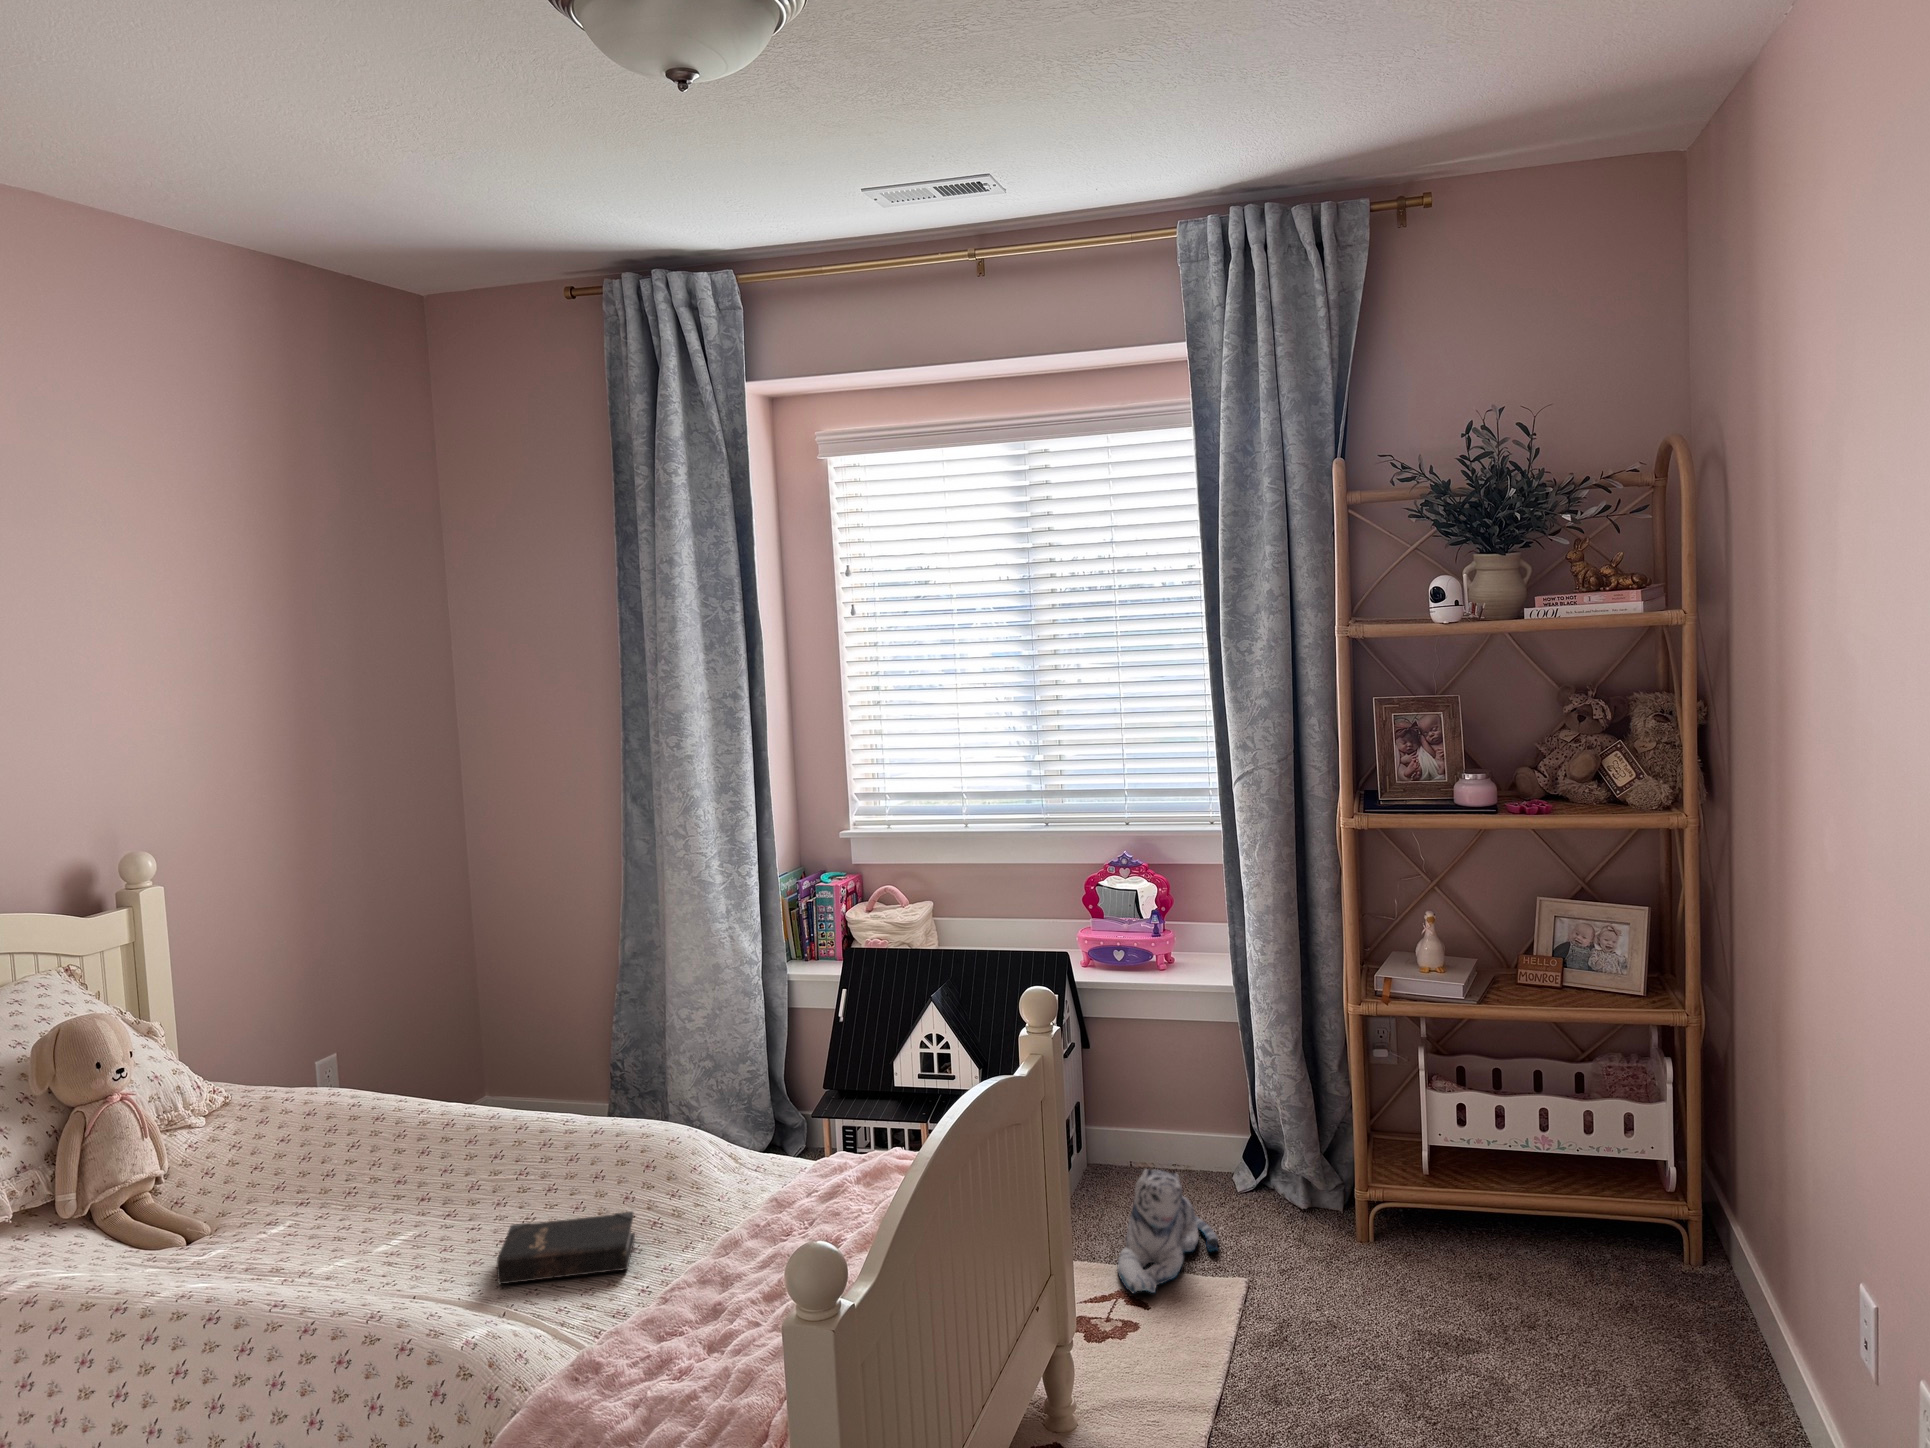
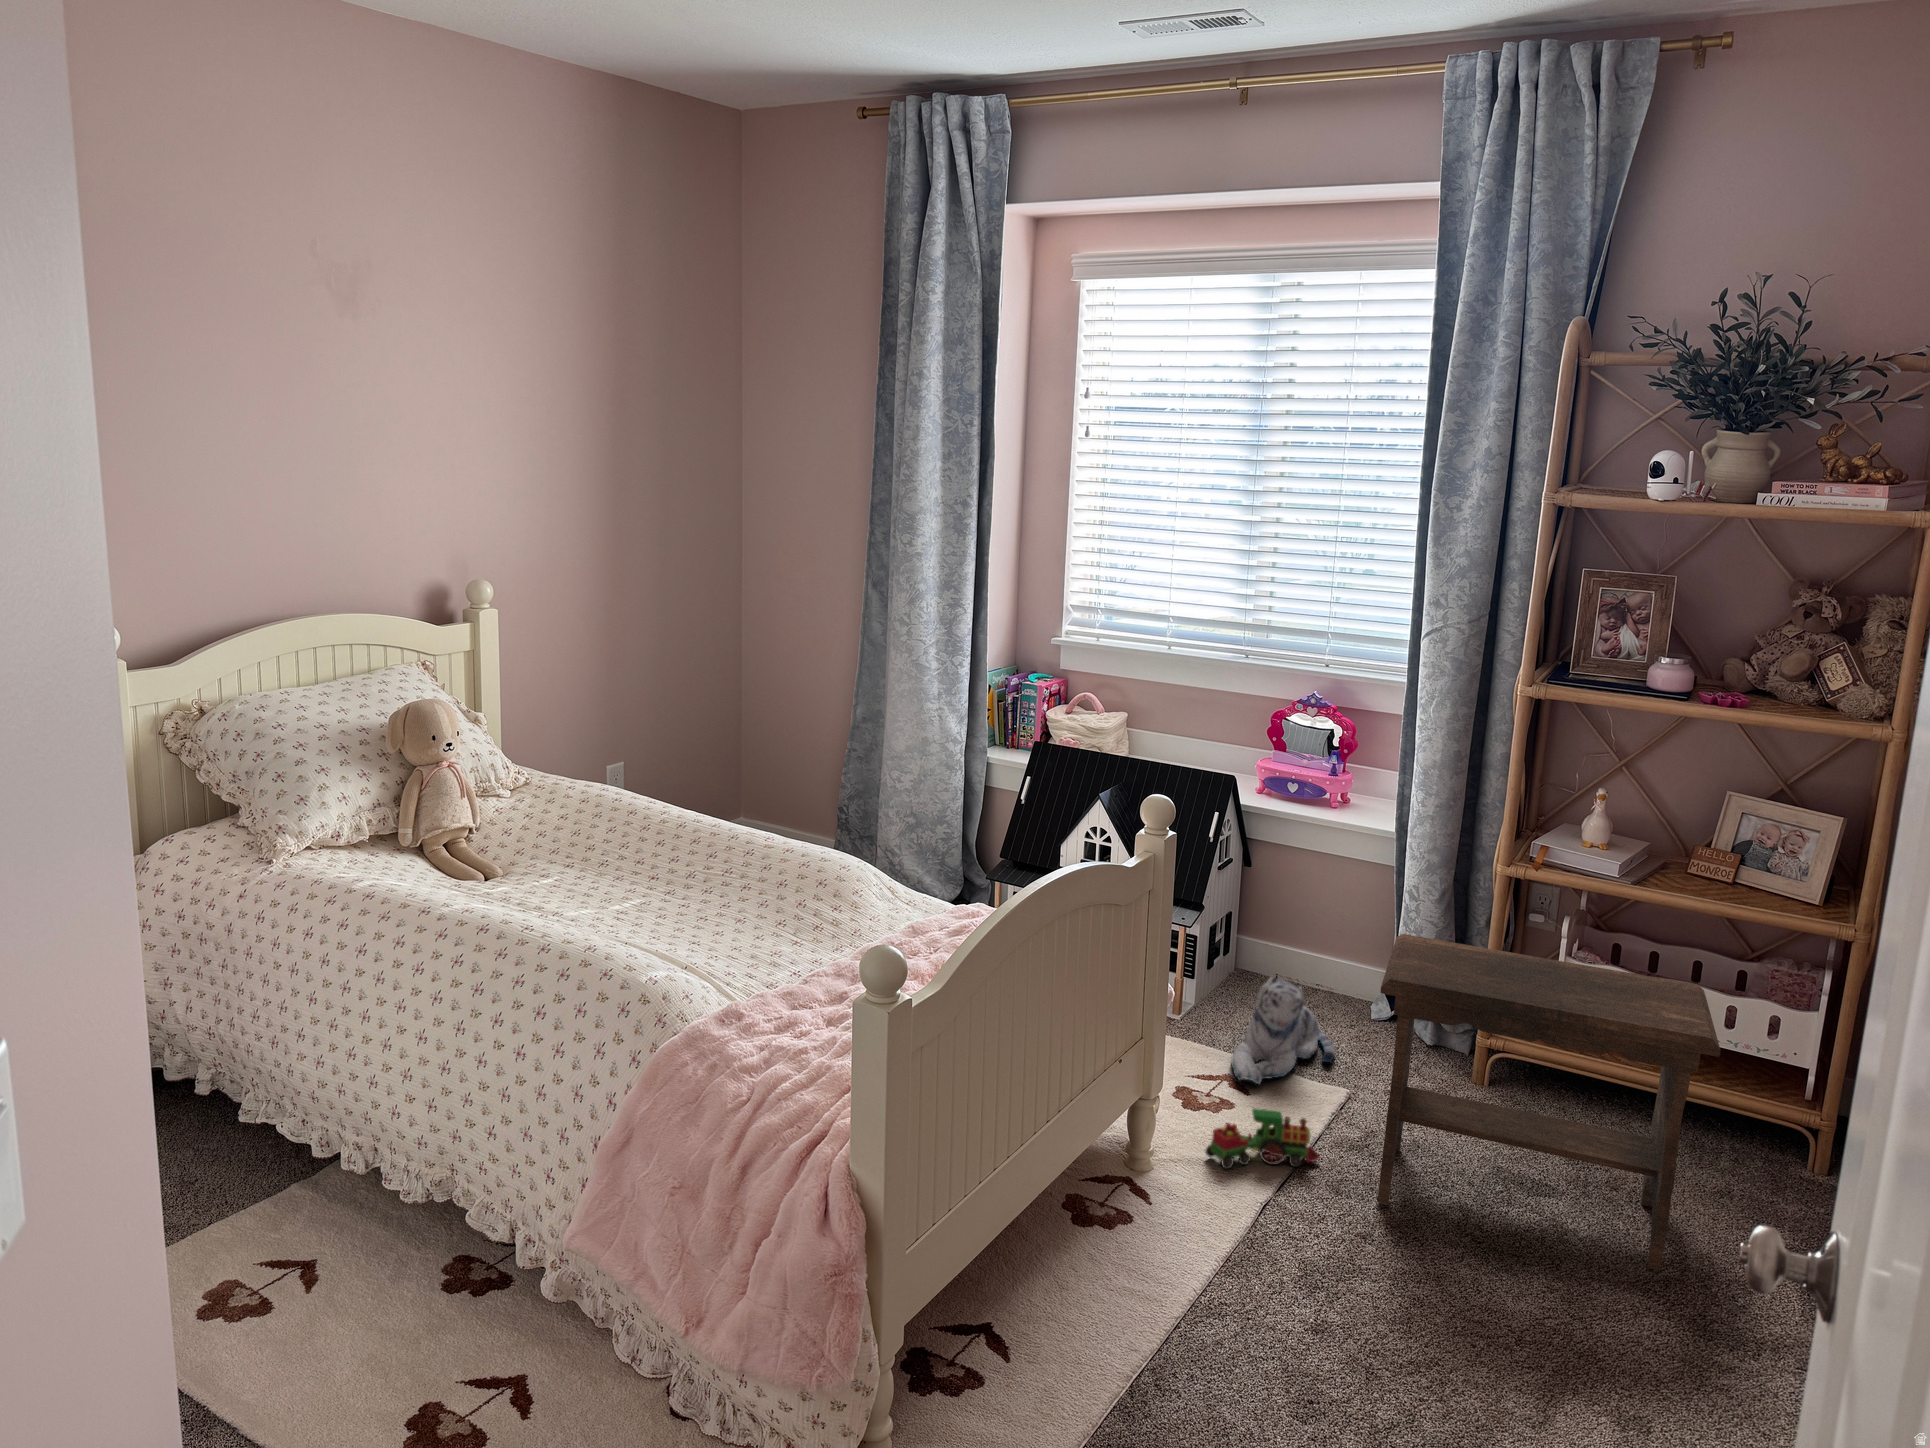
footstool: none [1280,1098,1624,1408] -> present [1377,934,1721,1270]
hardback book: present [497,1212,635,1284] -> none [687,907,800,957]
toy train: none [1125,1322,1244,1403] -> present [1205,1108,1320,1169]

